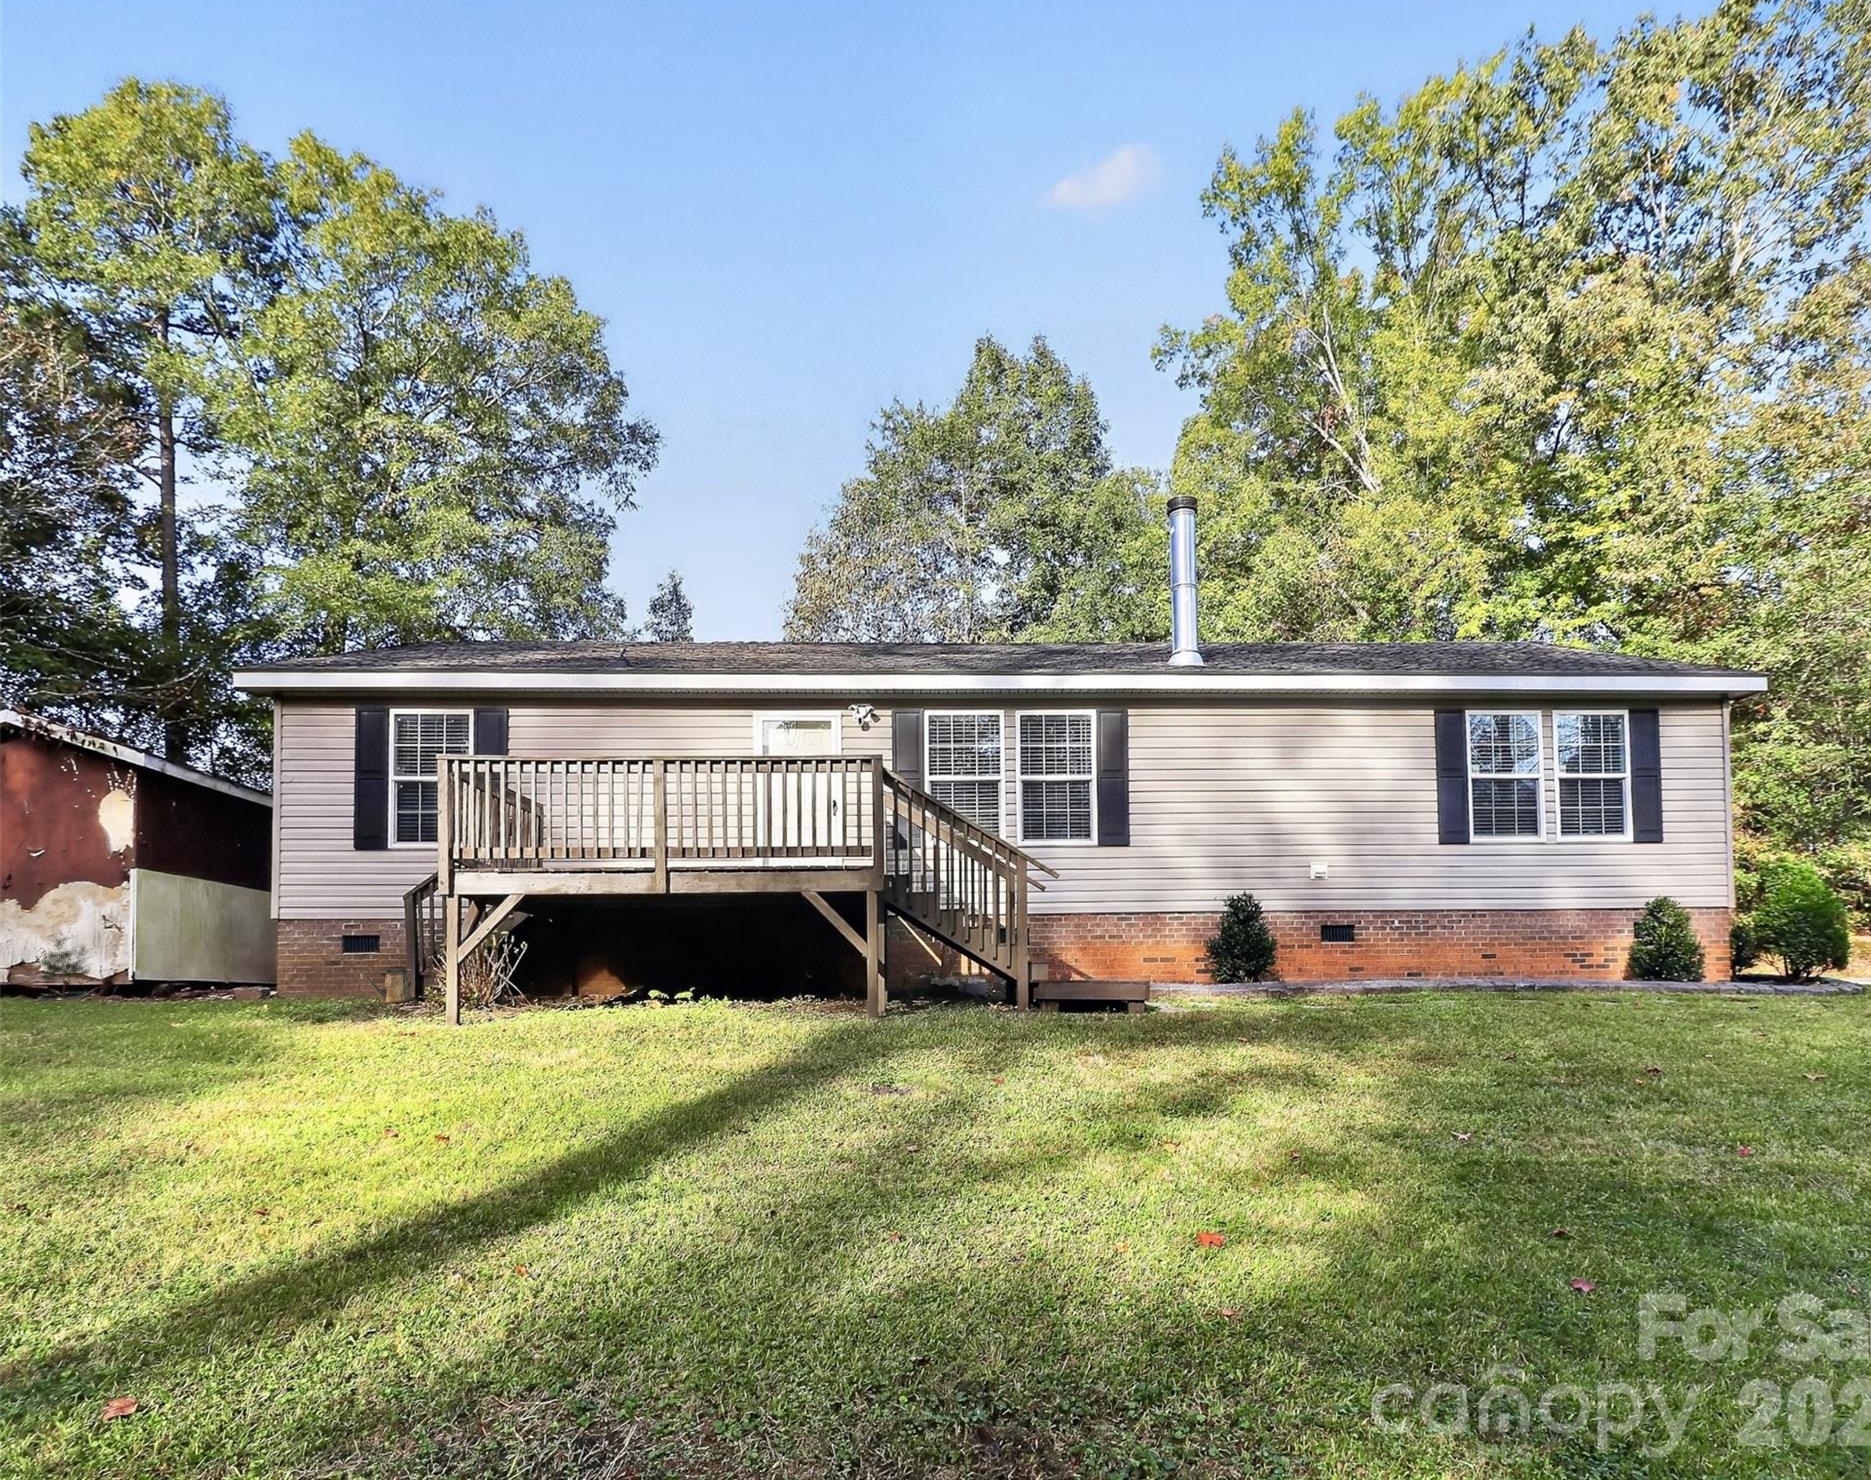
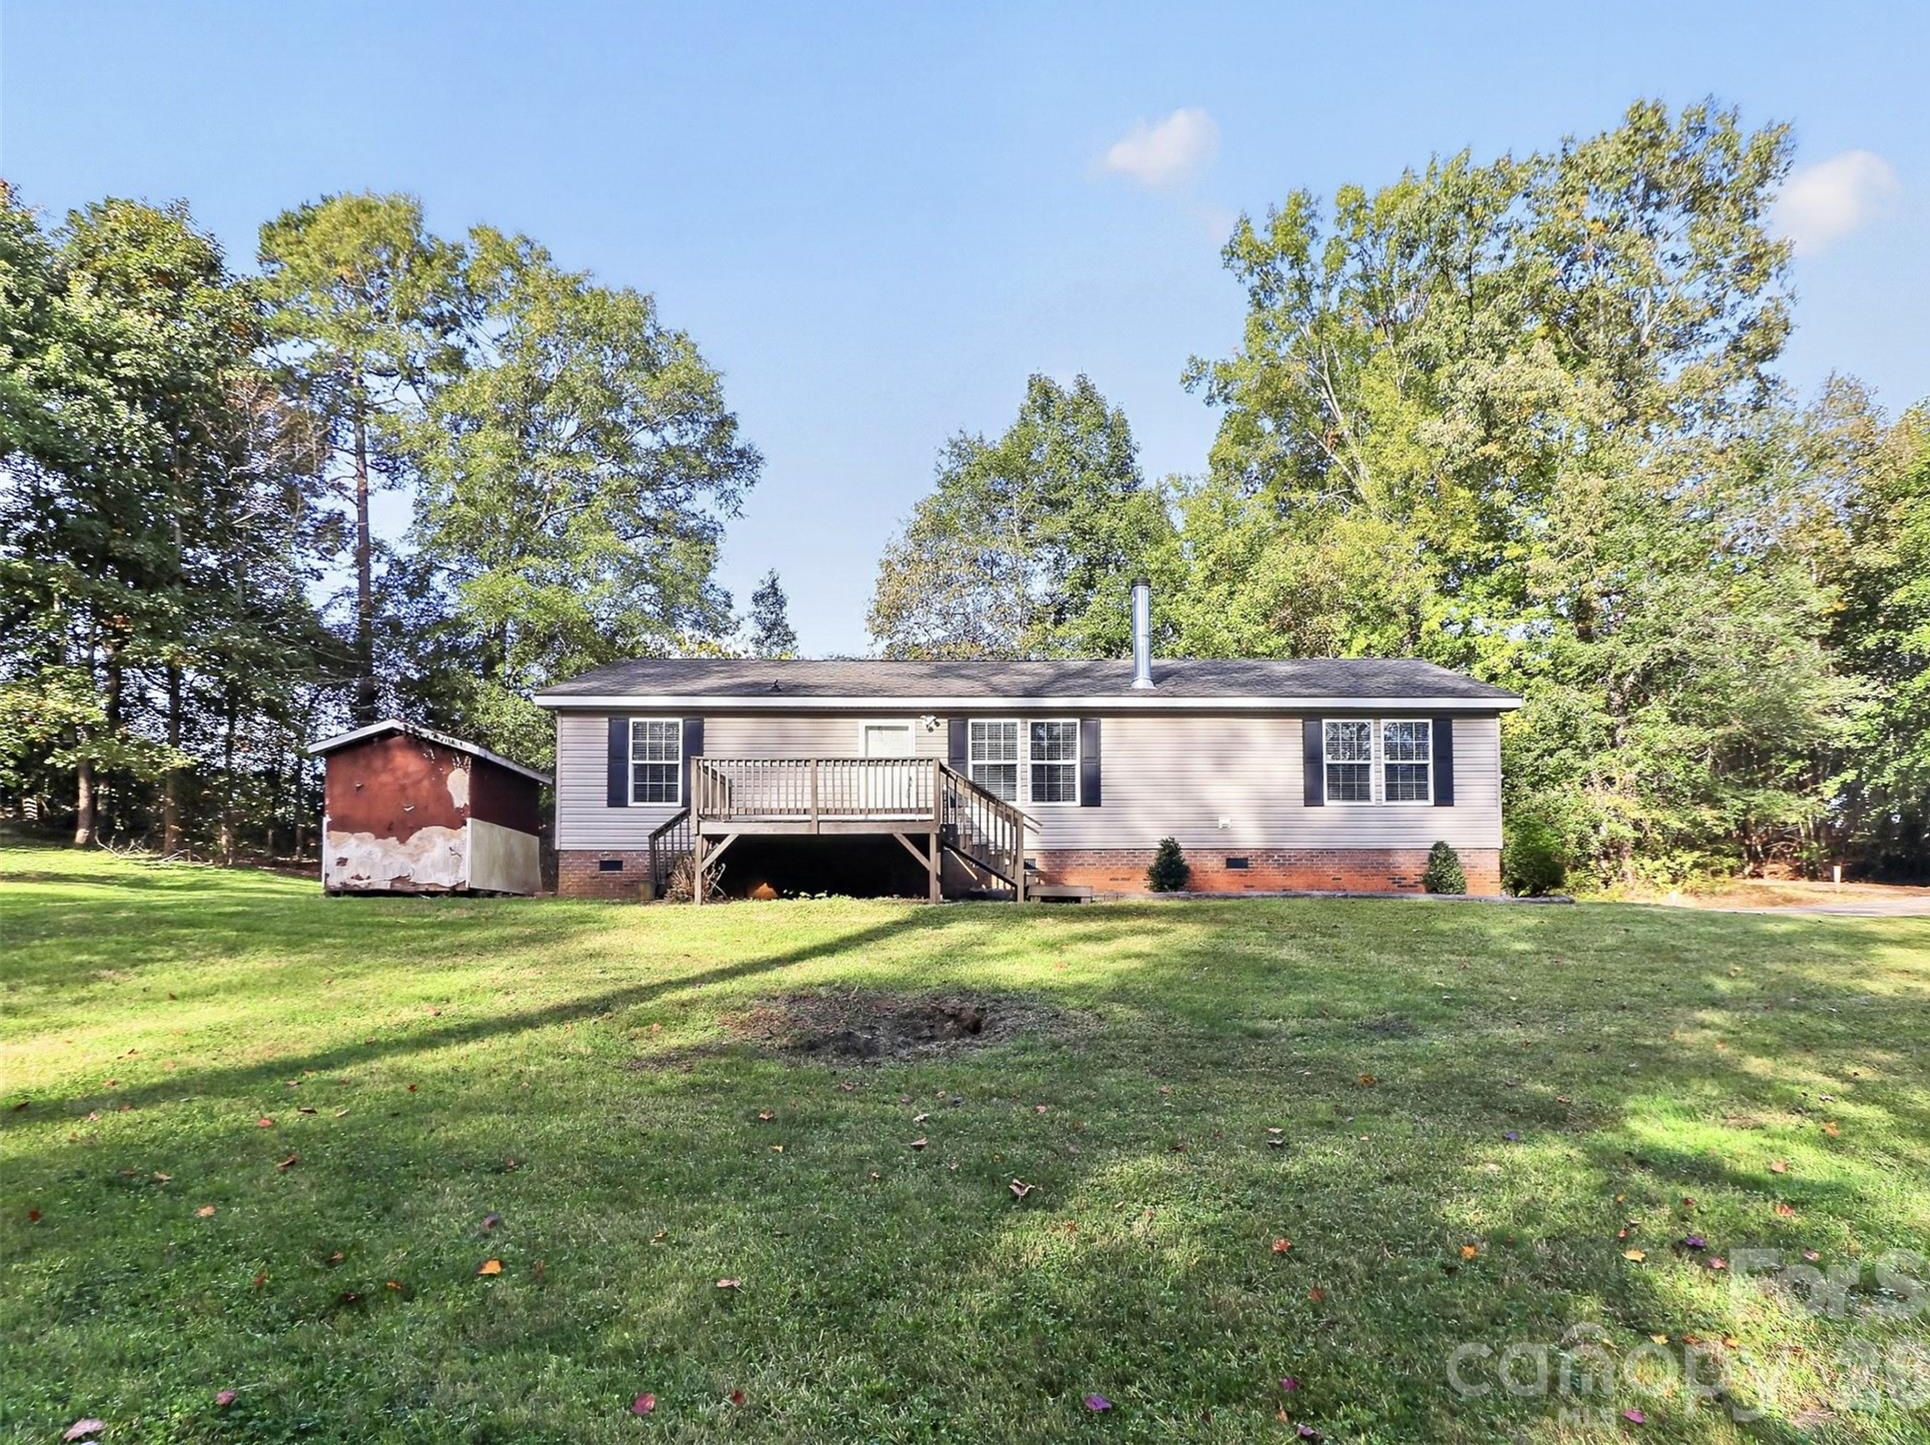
potted tree: present [38,930,89,1001] -> none [425,855,454,898]

